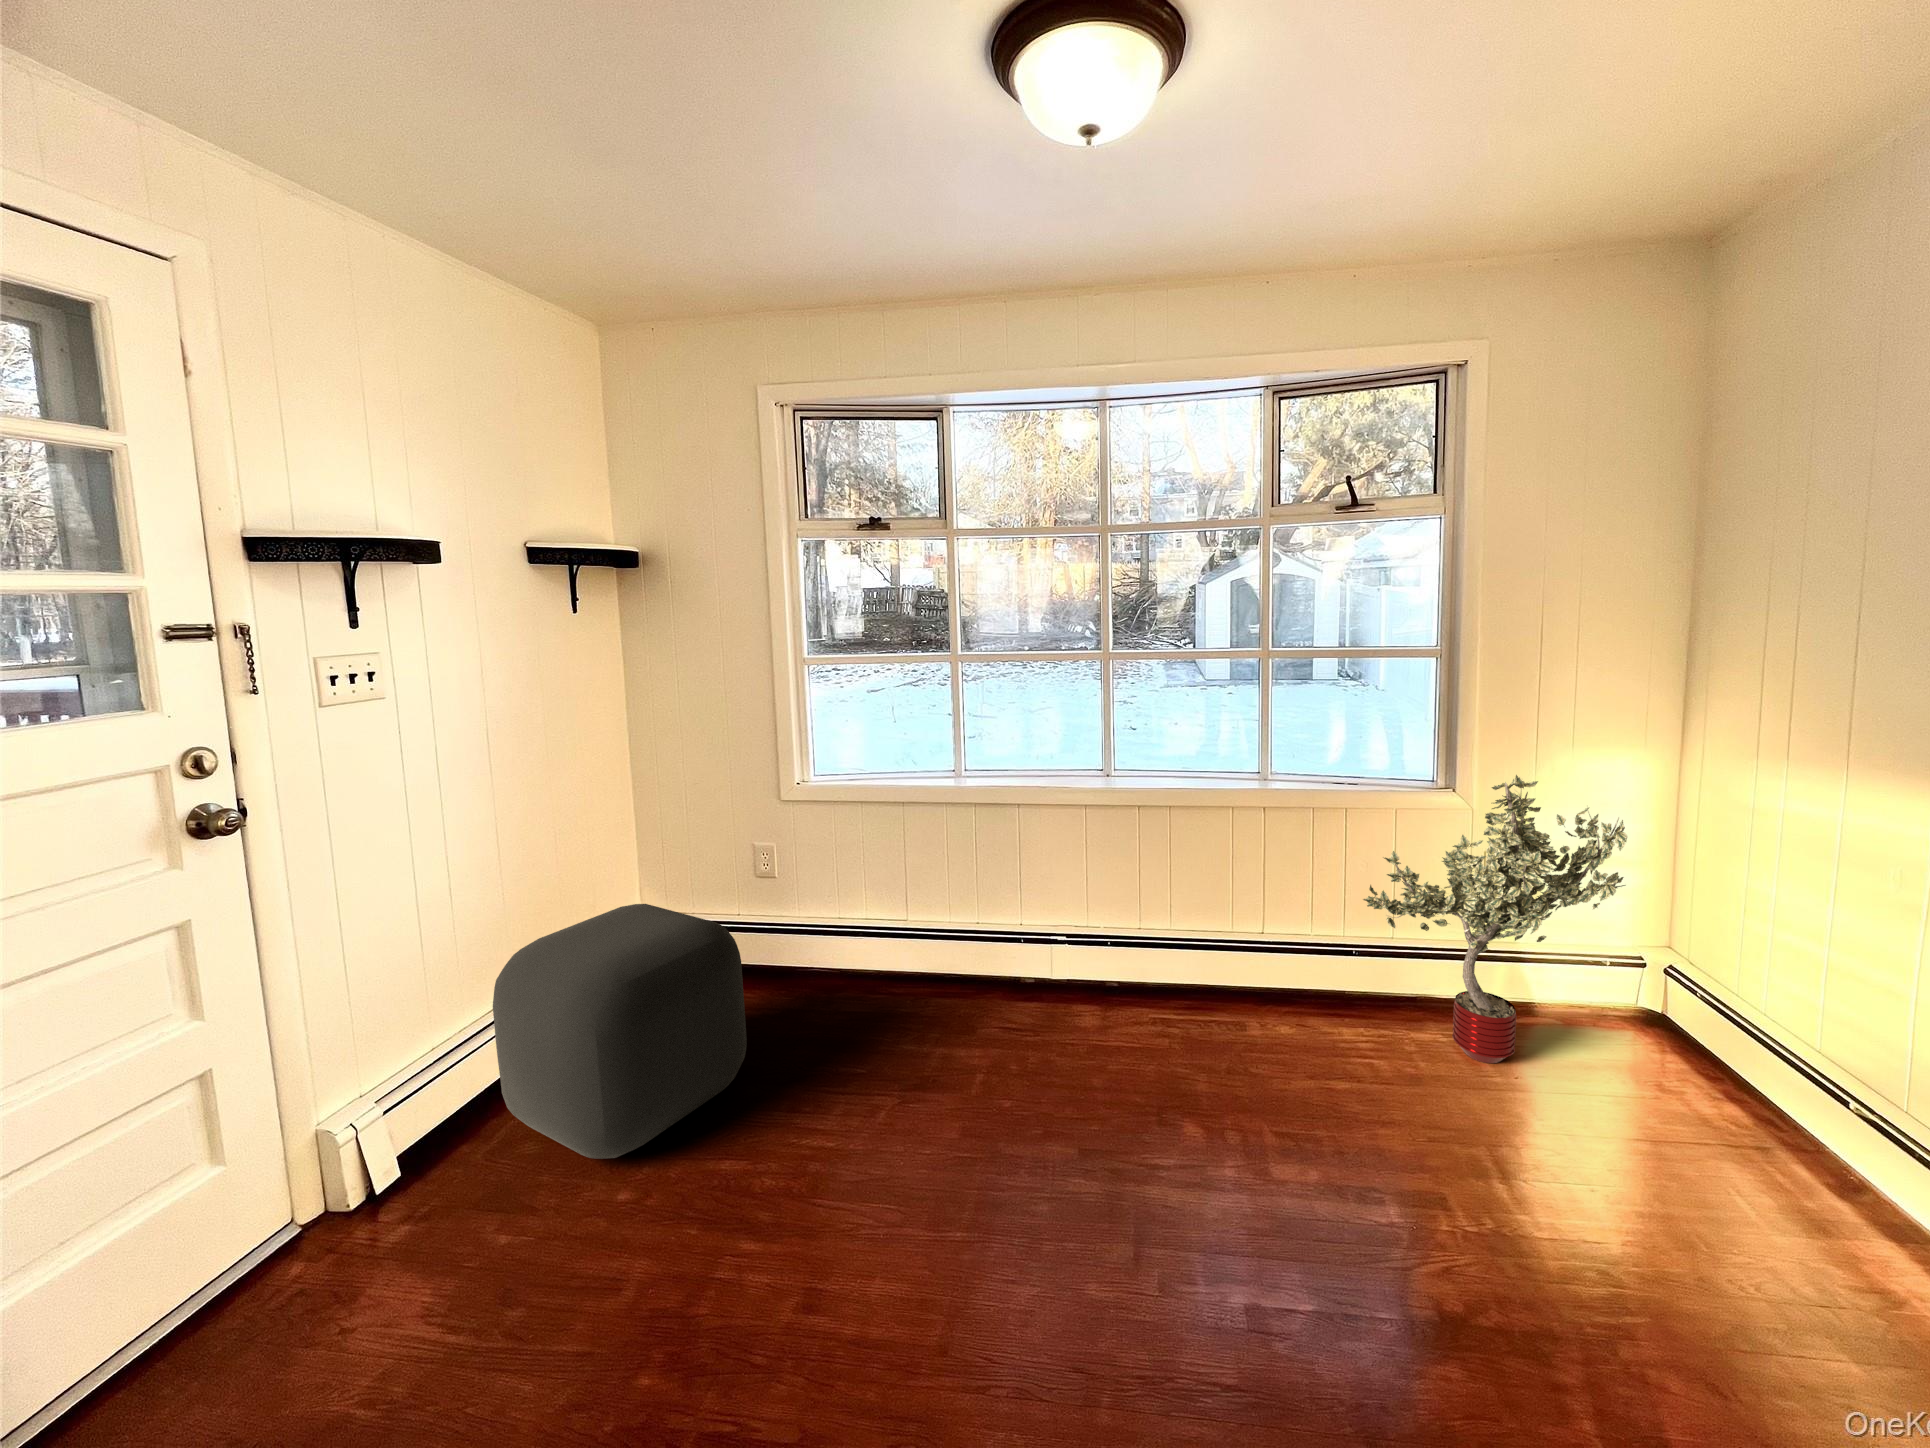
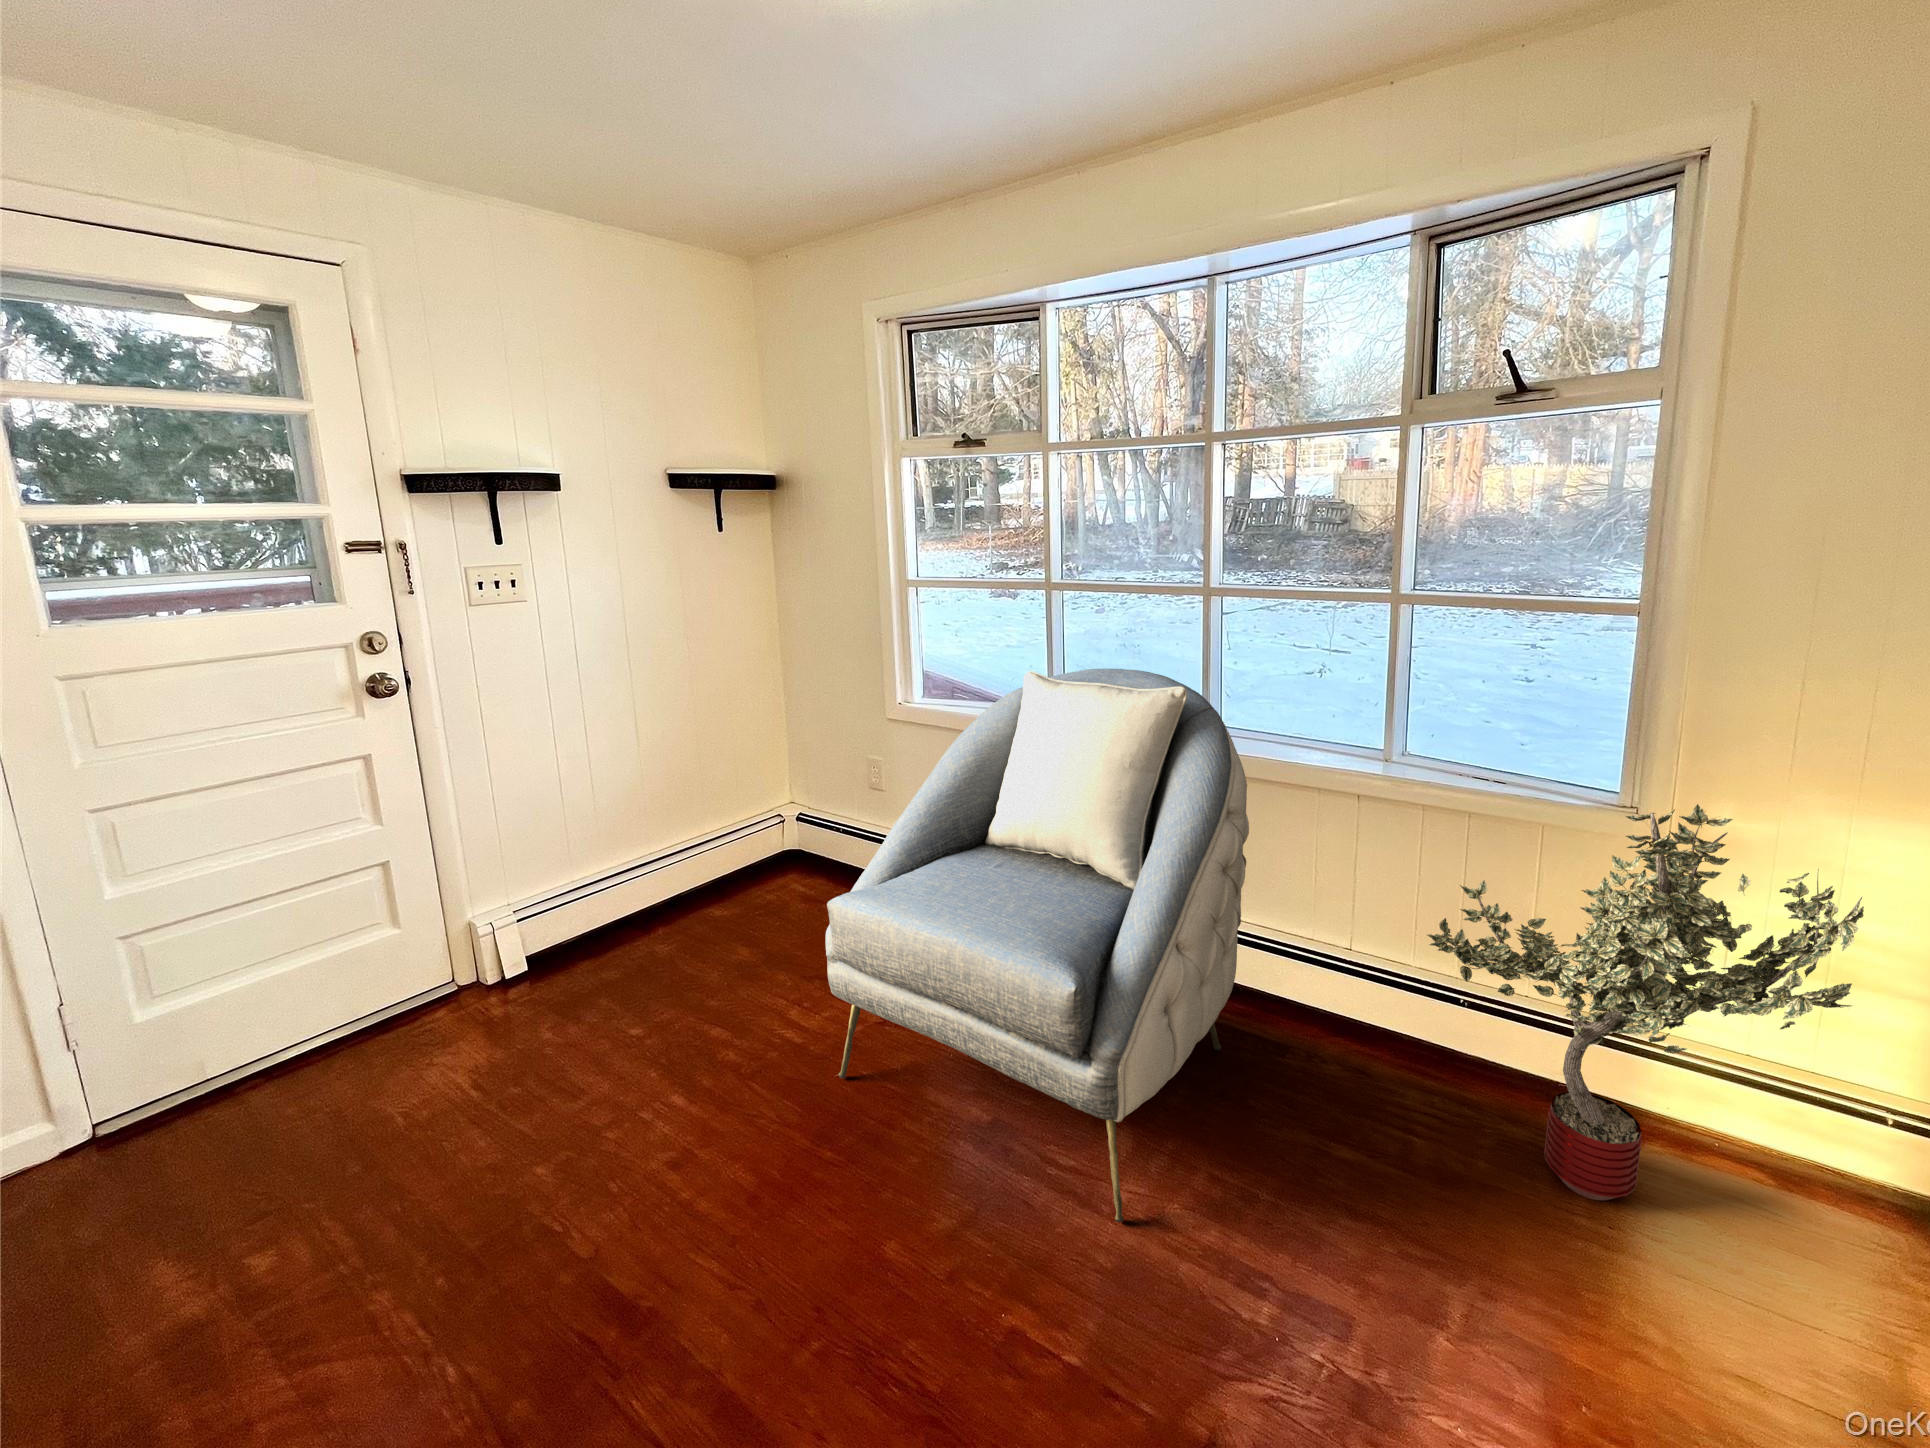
armchair: none [885,724,1260,1191] -> present [826,669,1249,1222]
ottoman: present [493,904,747,1159] -> none [586,794,784,1000]

